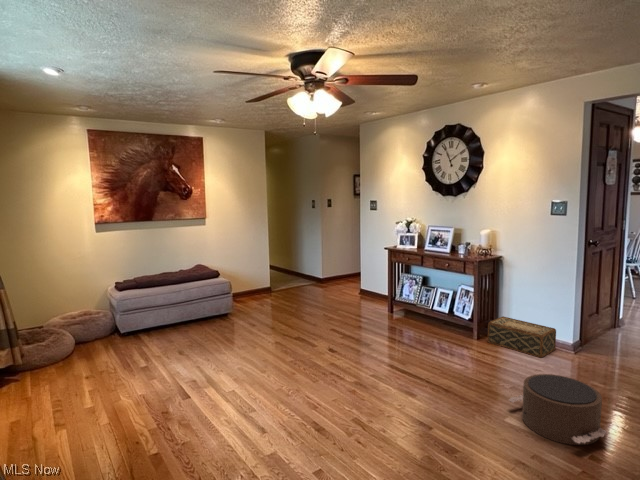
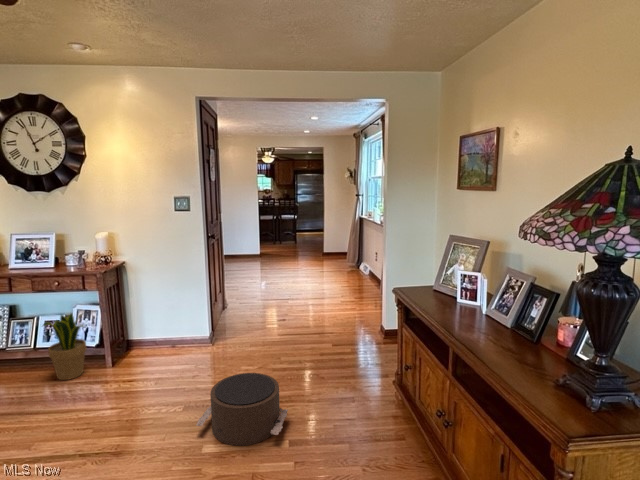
potted plant: none [432,287,464,338] -> present [43,314,86,380]
woven basket: present [488,316,556,358] -> none [124,326,194,365]

